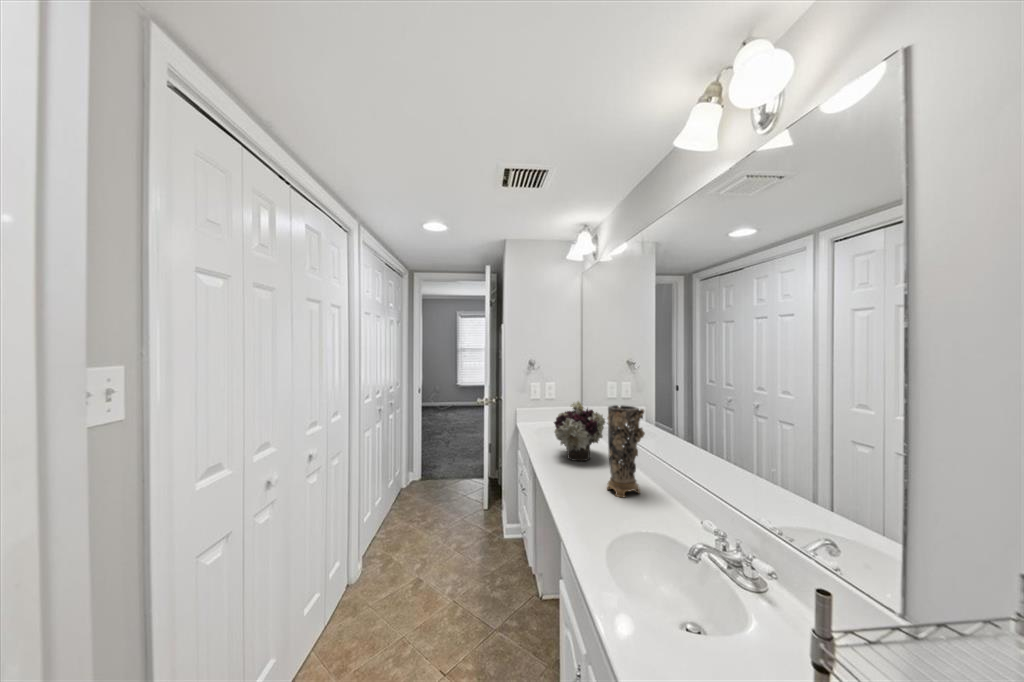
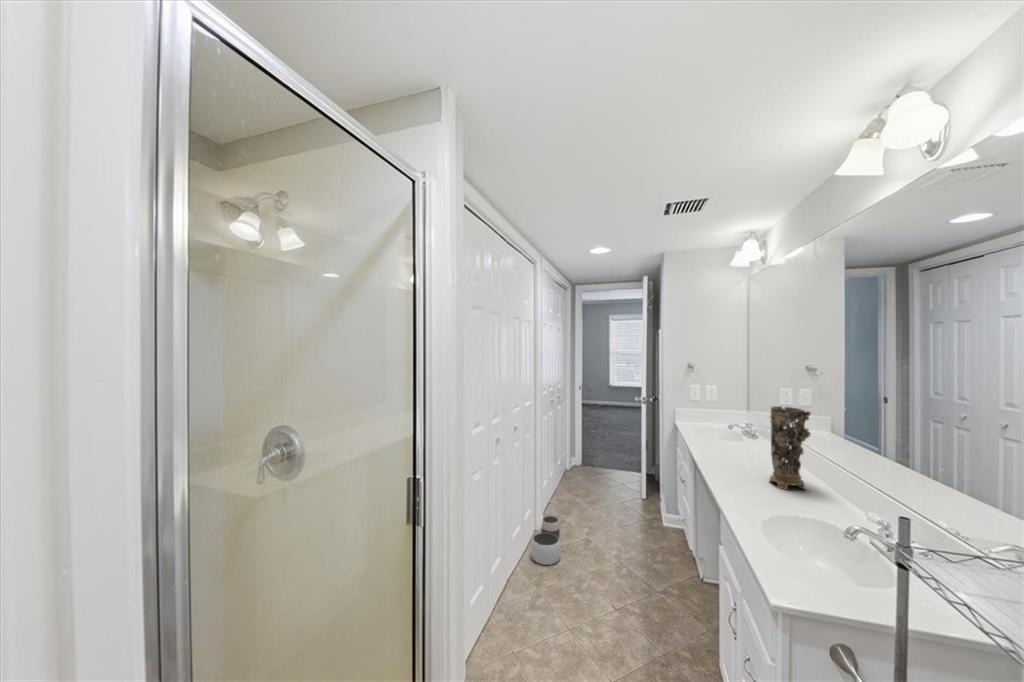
flower arrangement: present [554,401,605,461] -> none [715,401,771,458]
waste basket: none [338,558,381,631] -> present [531,516,561,565]

